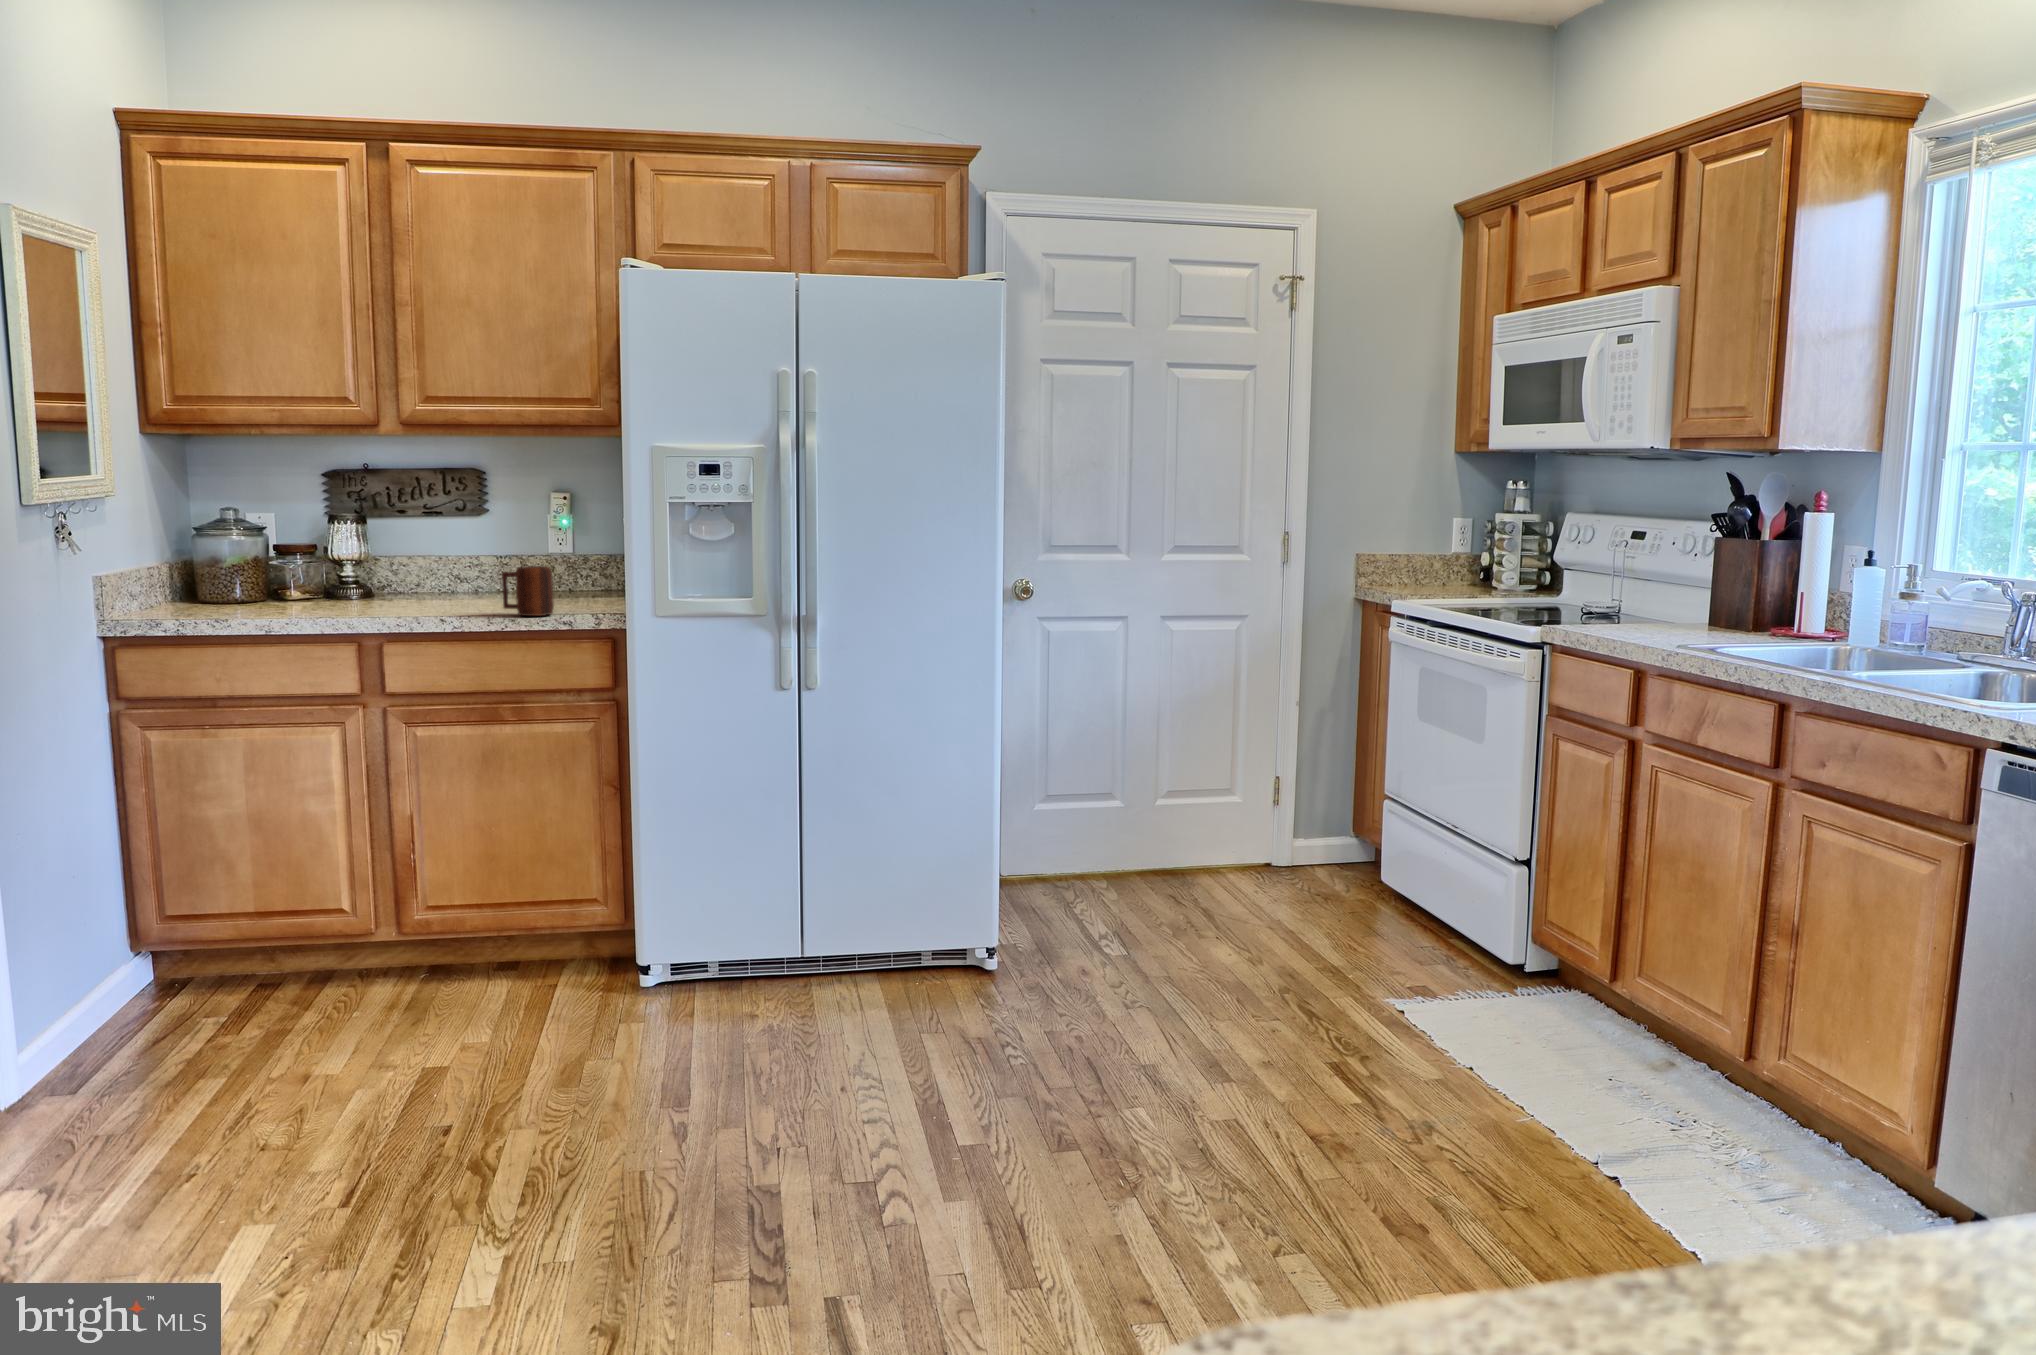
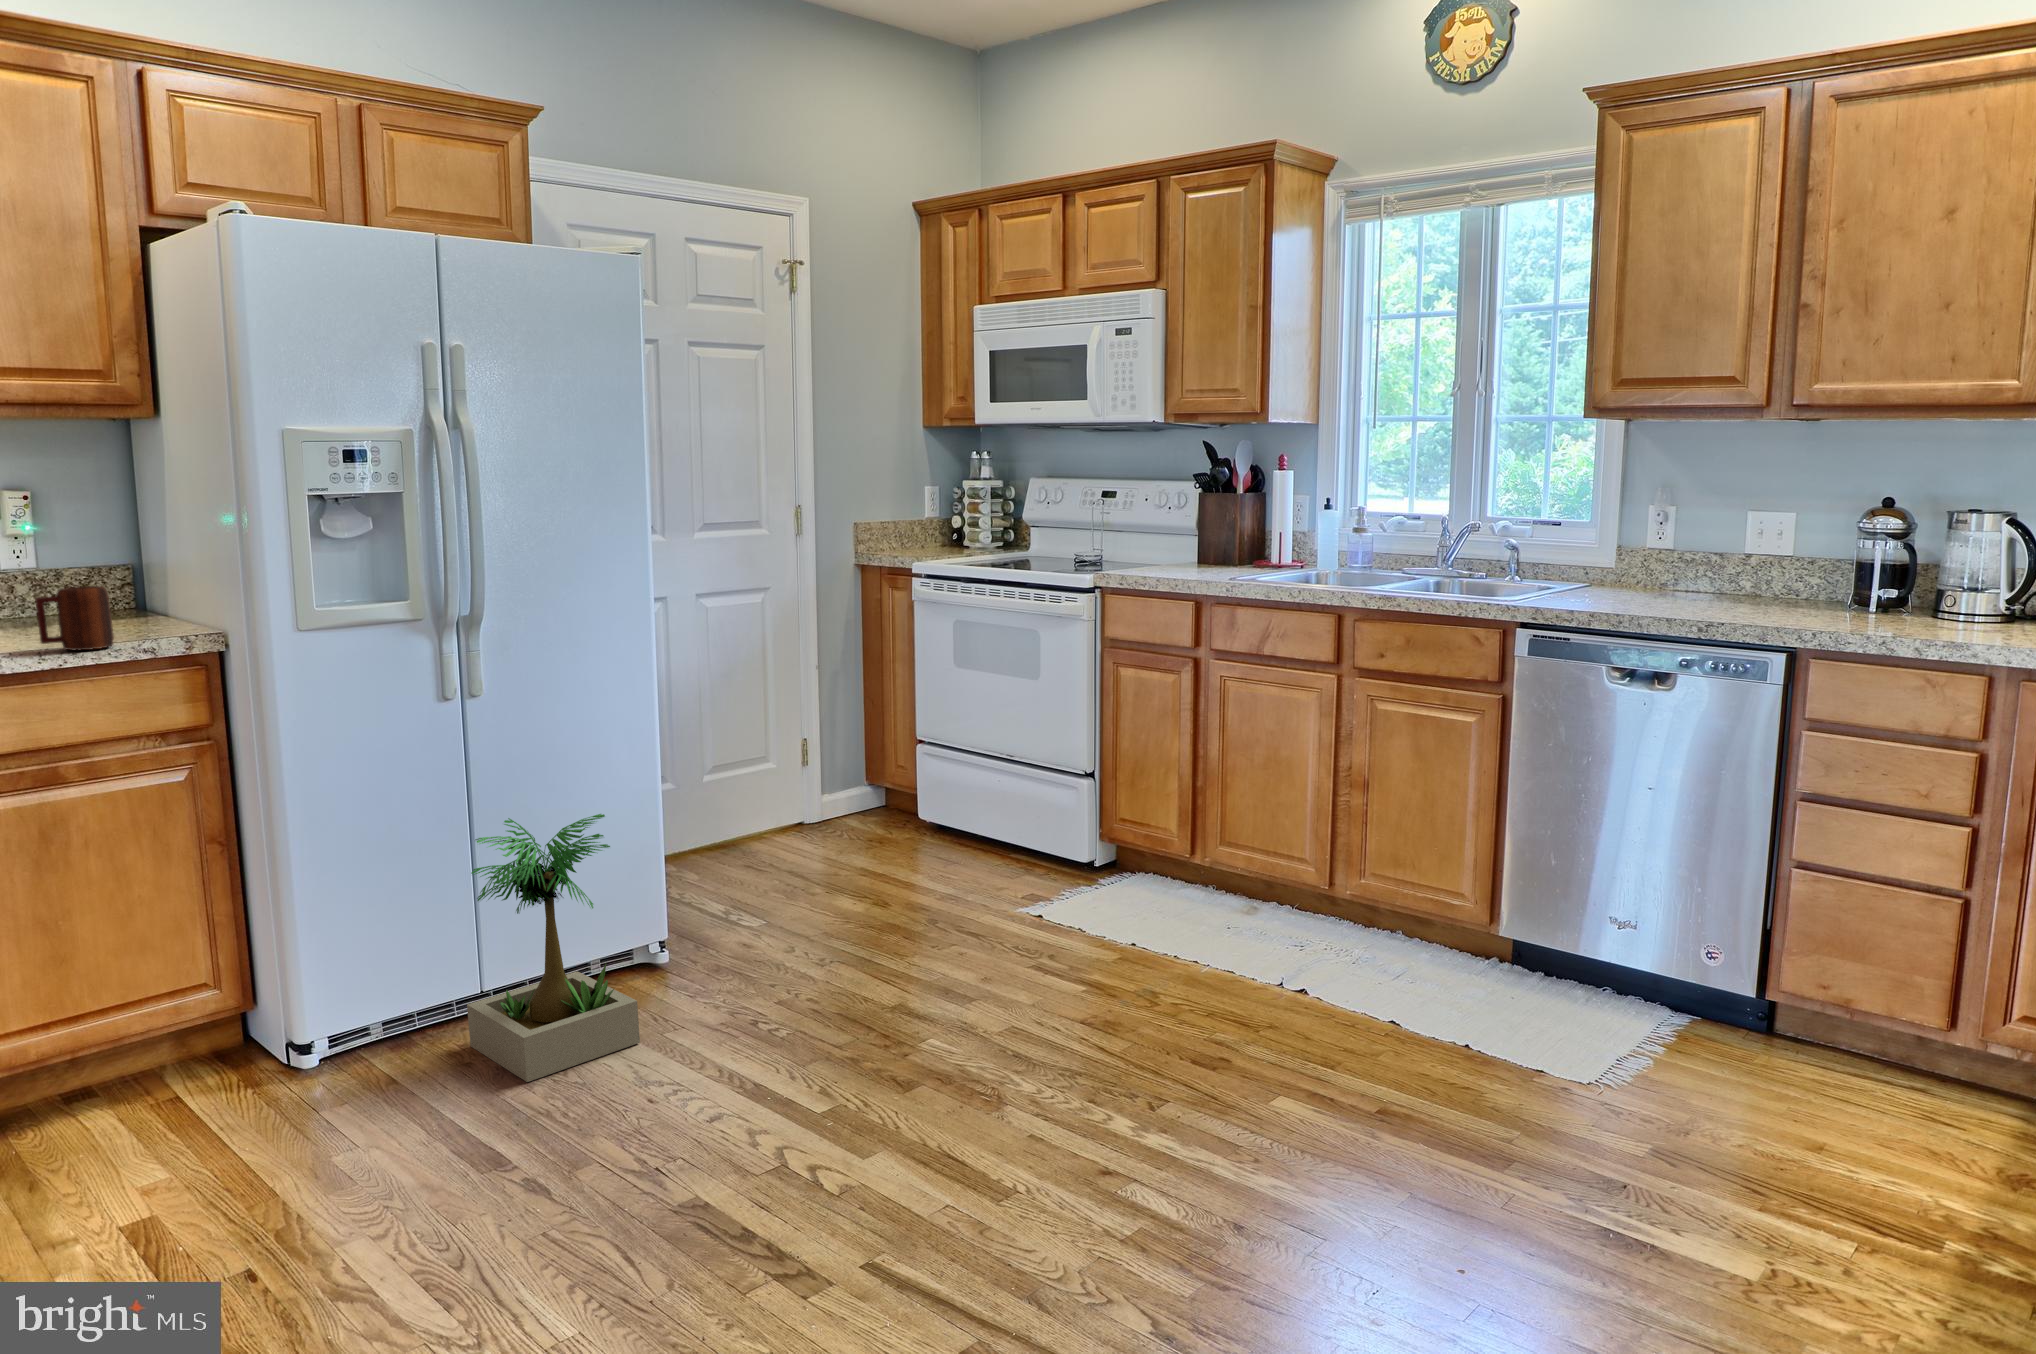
potted plant: none [755,798,918,1043] -> present [467,814,640,1082]

